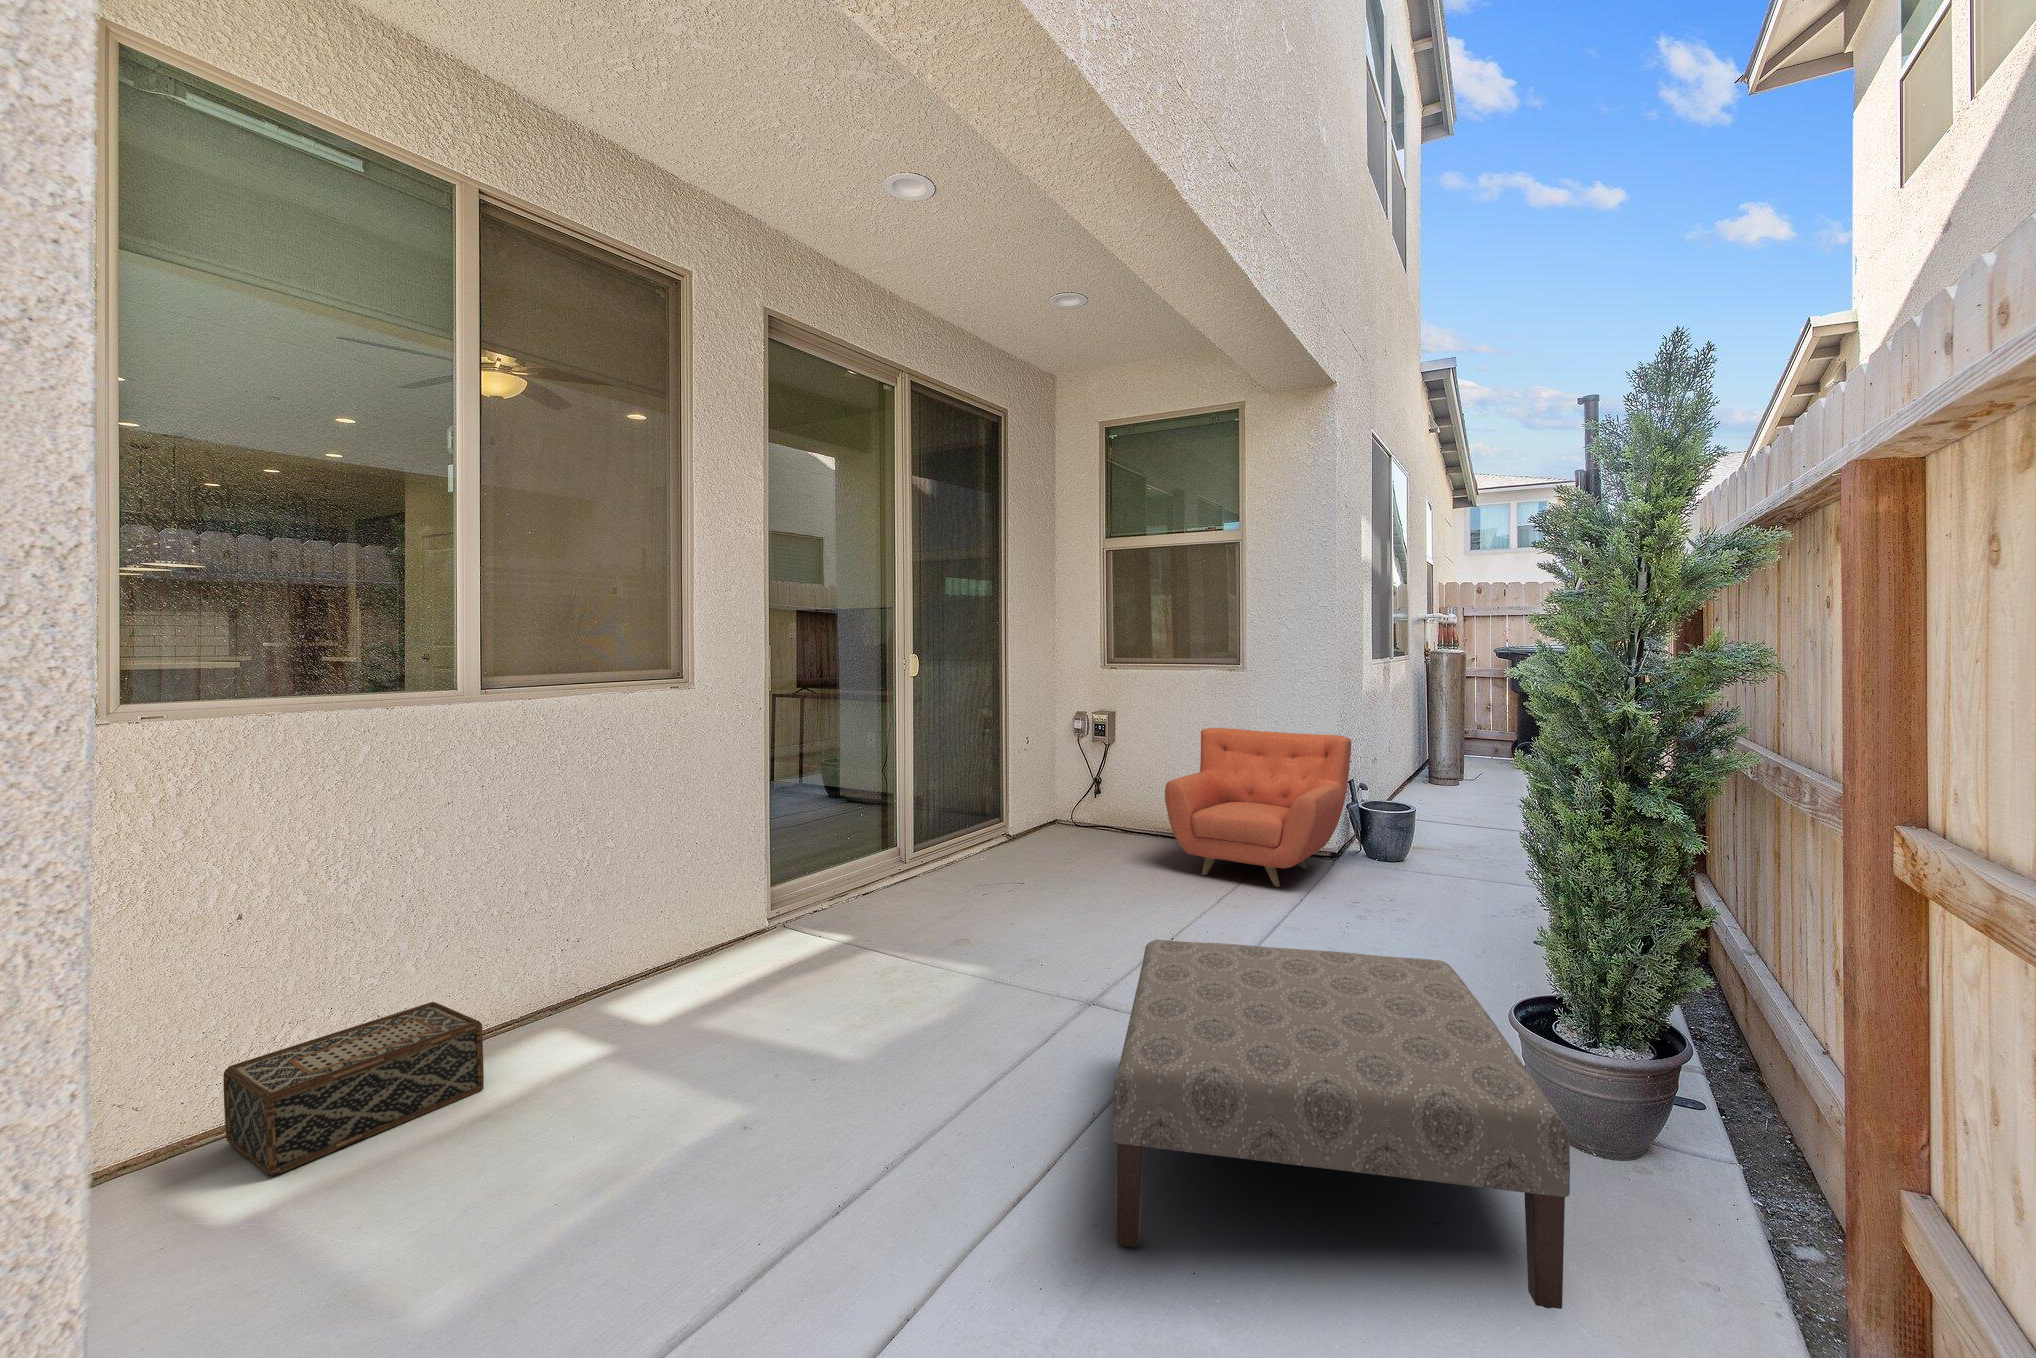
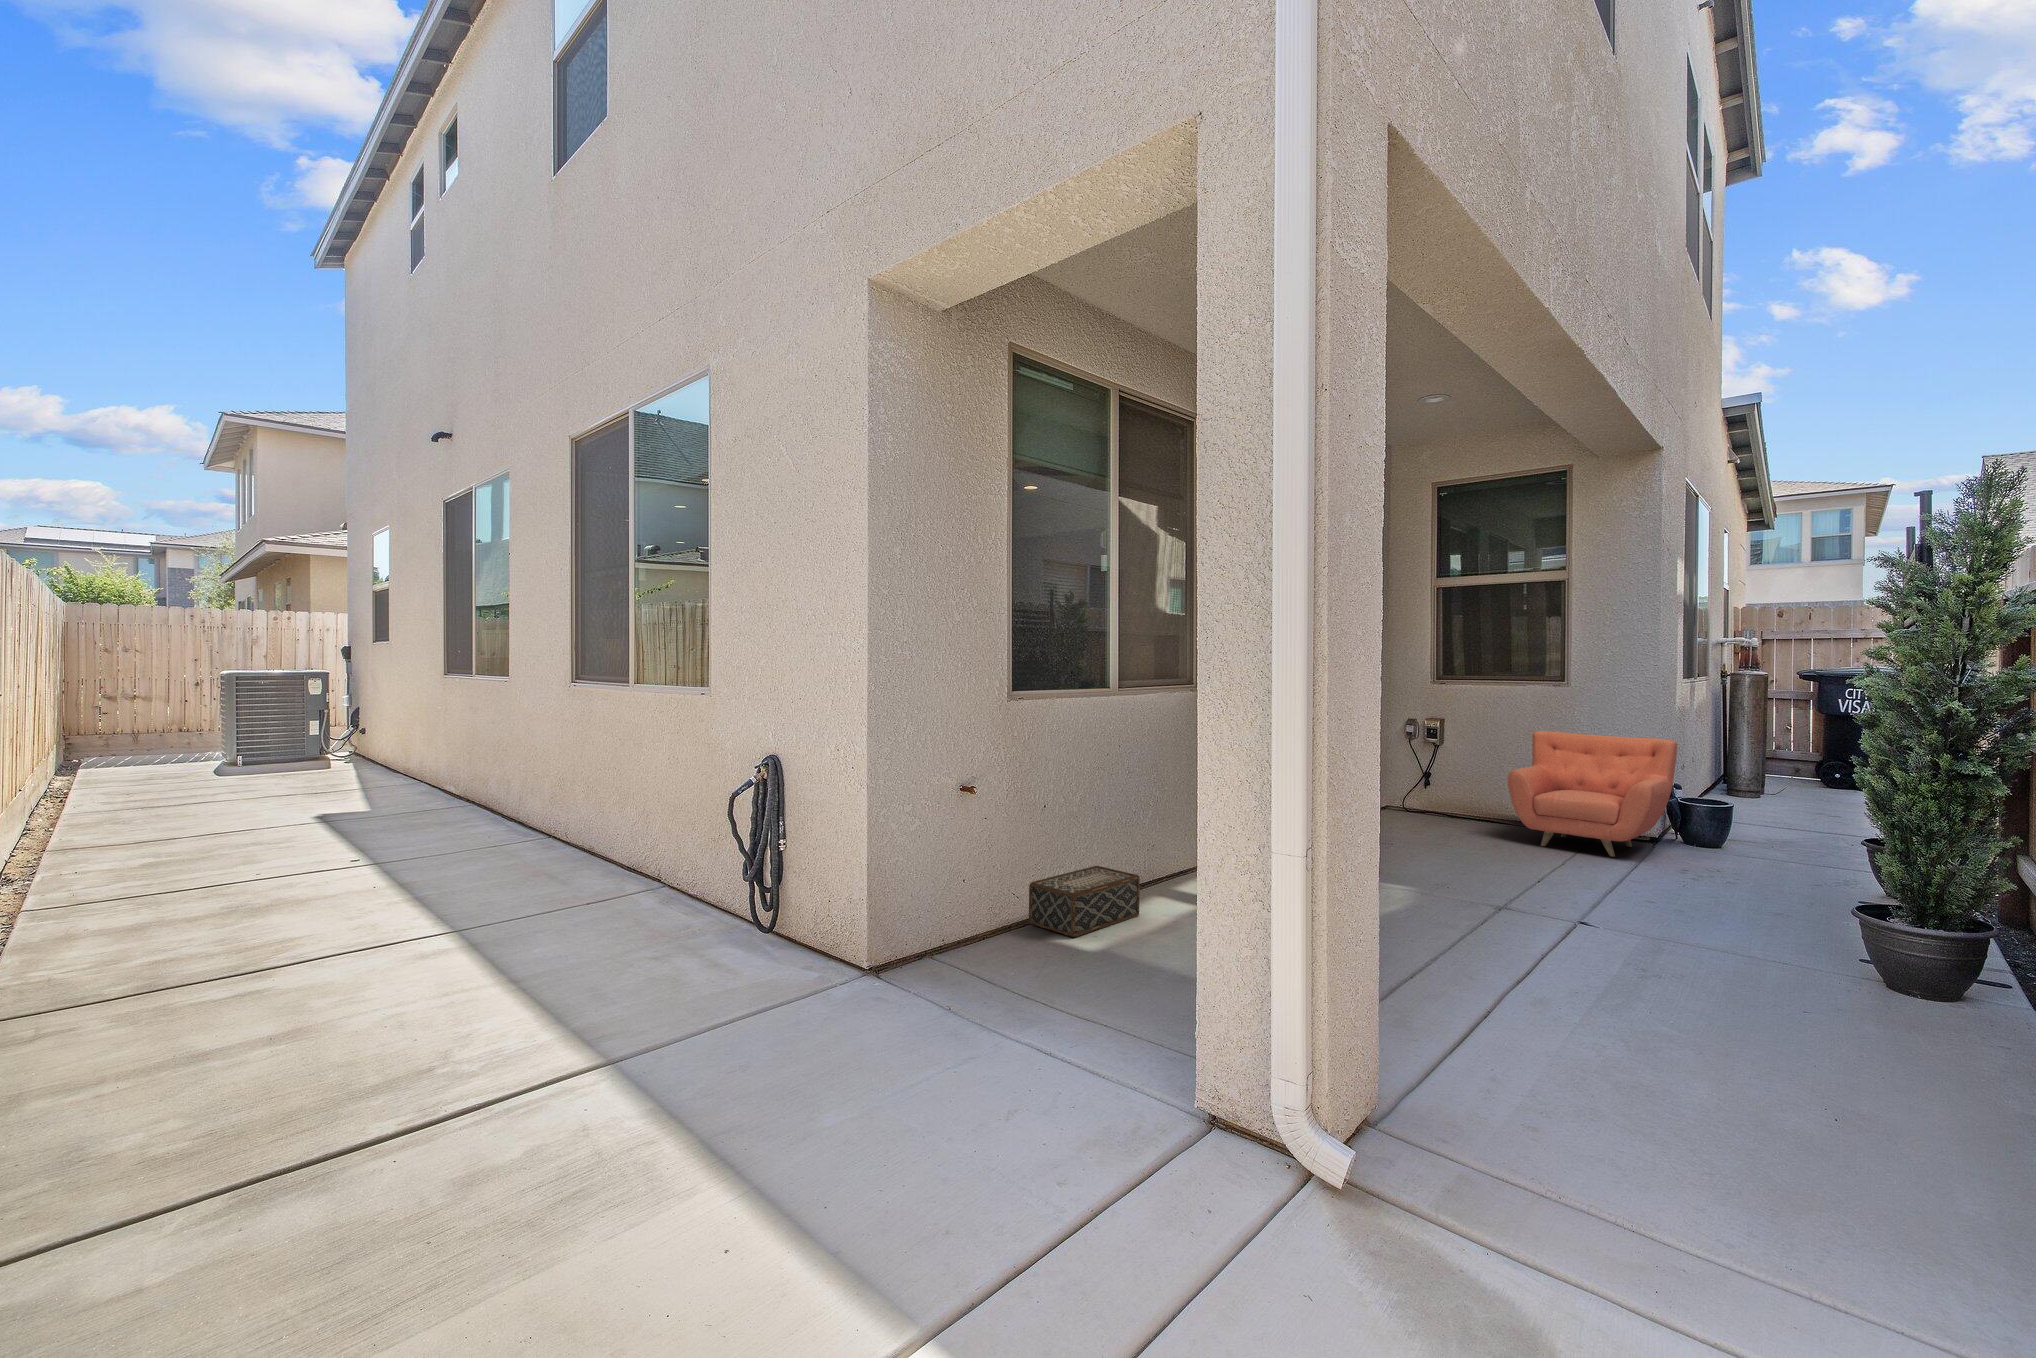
ottoman: present [1113,940,1570,1309] -> none [1561,857,1909,1051]

